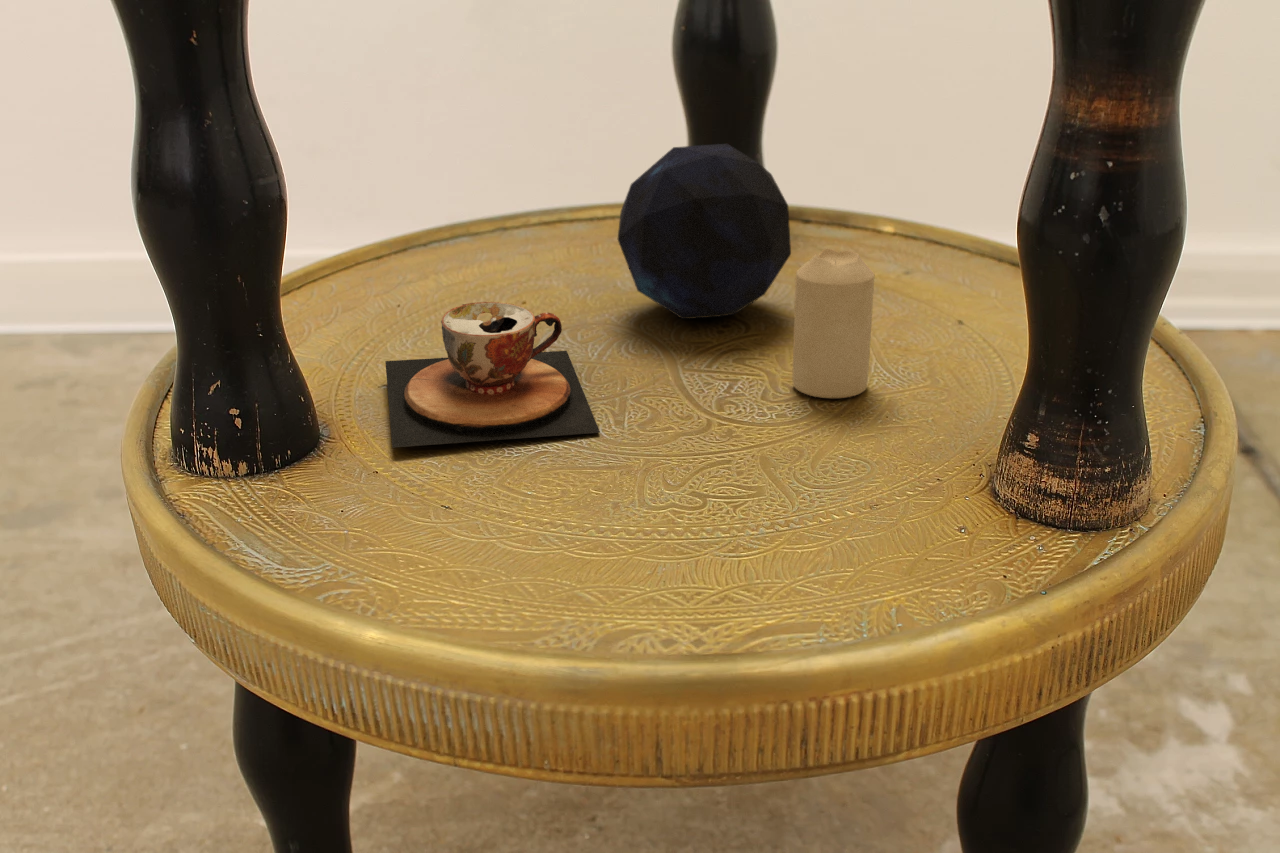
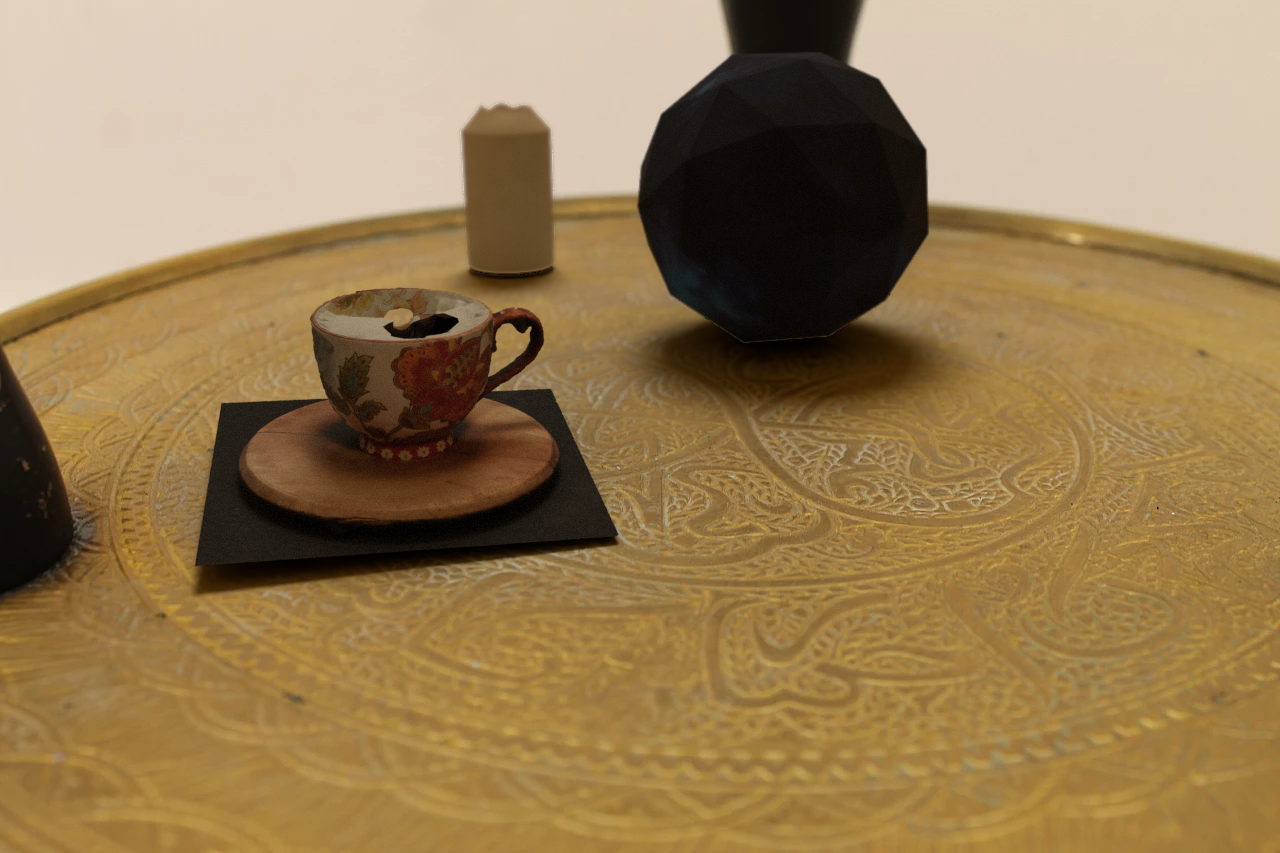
candle: present [793,249,875,398] -> present [461,104,555,274]

